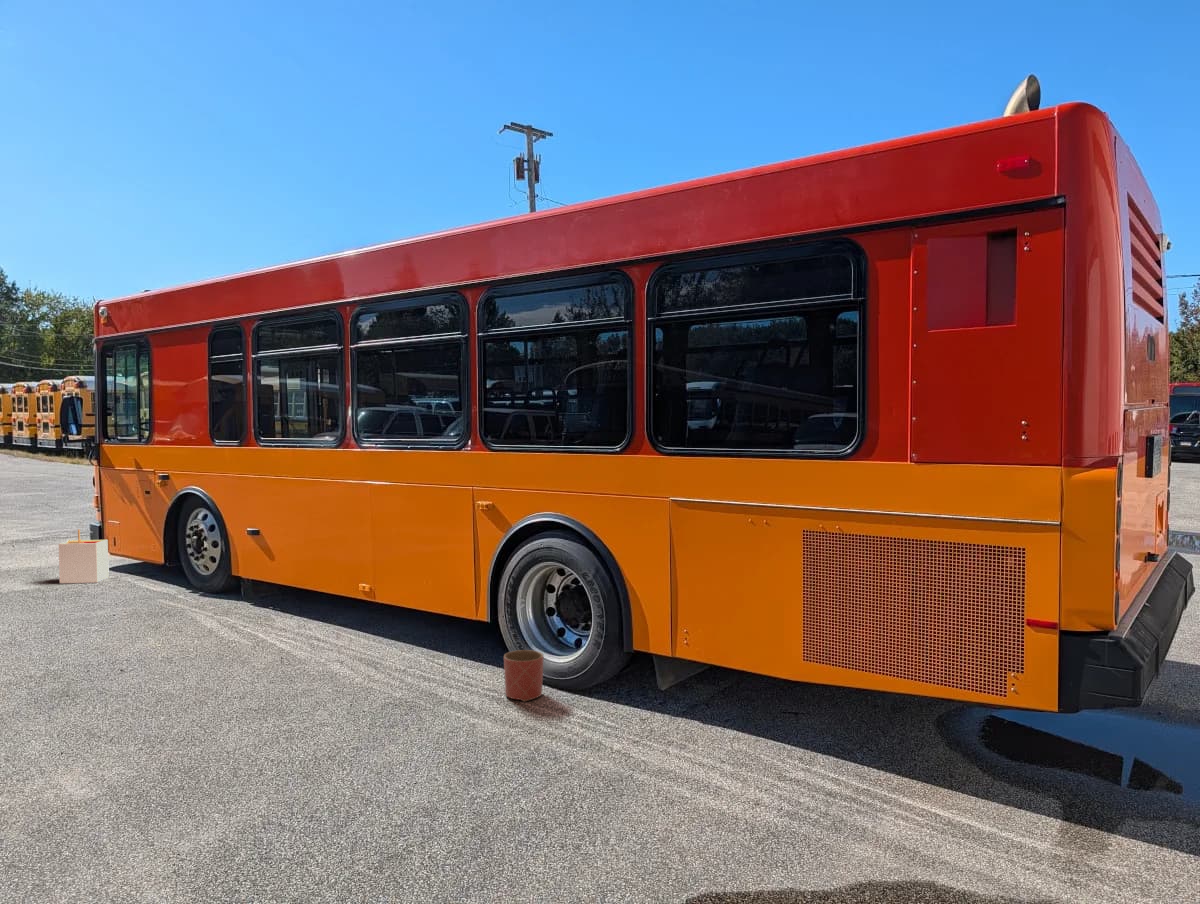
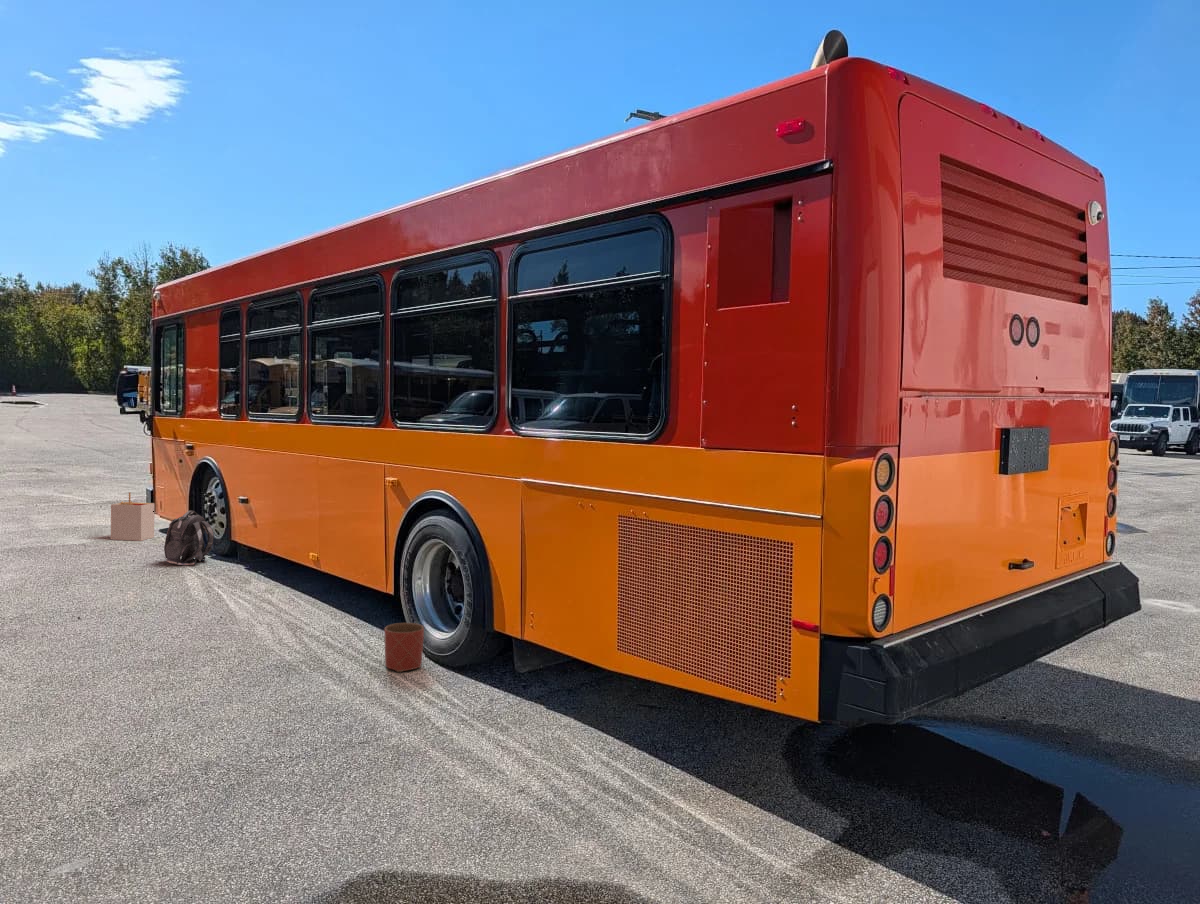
backpack: none [150,546,205,606] -> present [164,511,214,565]

